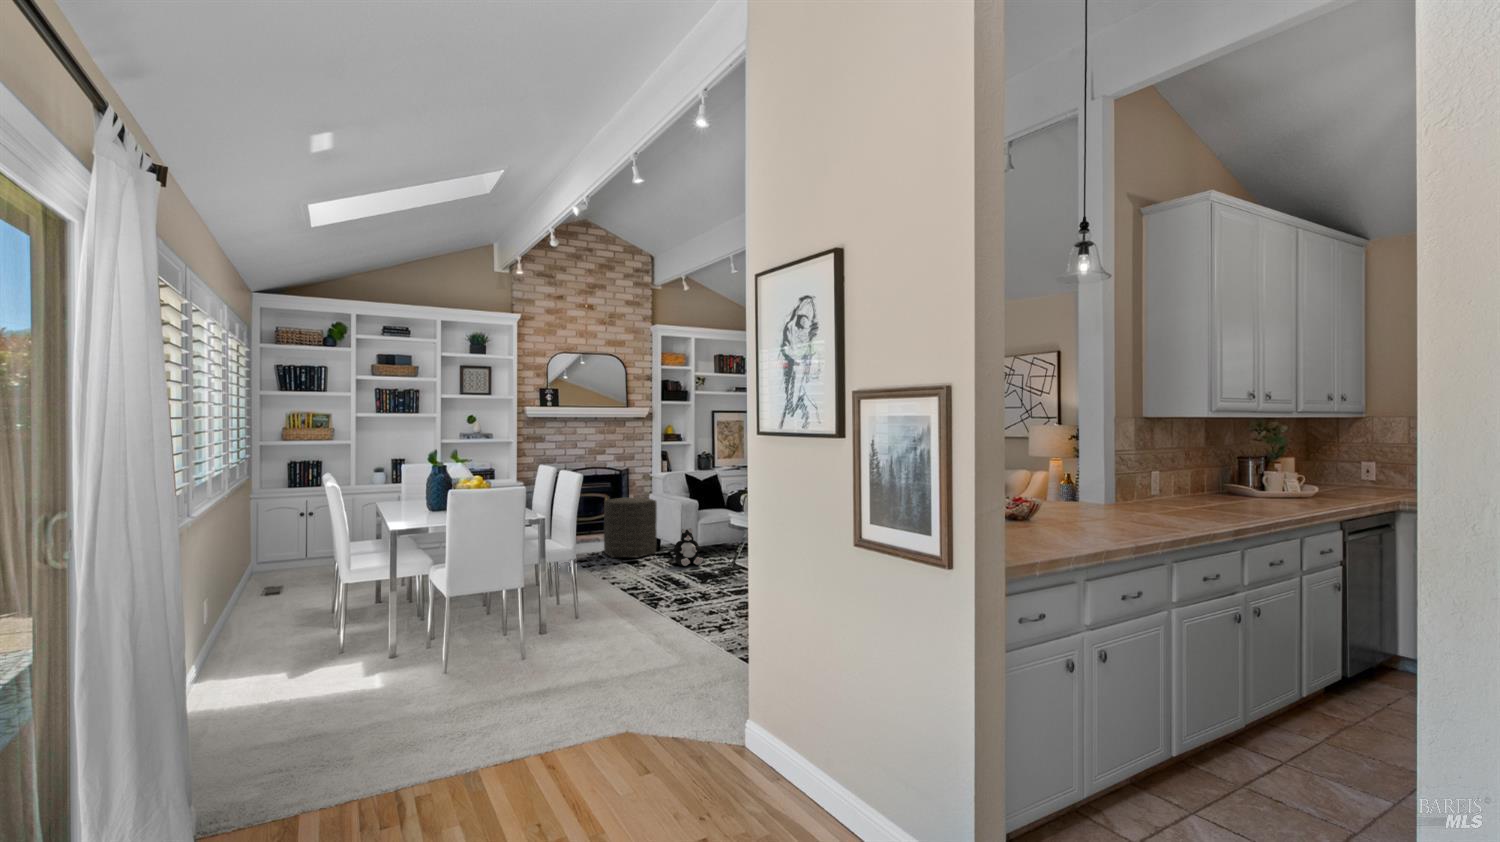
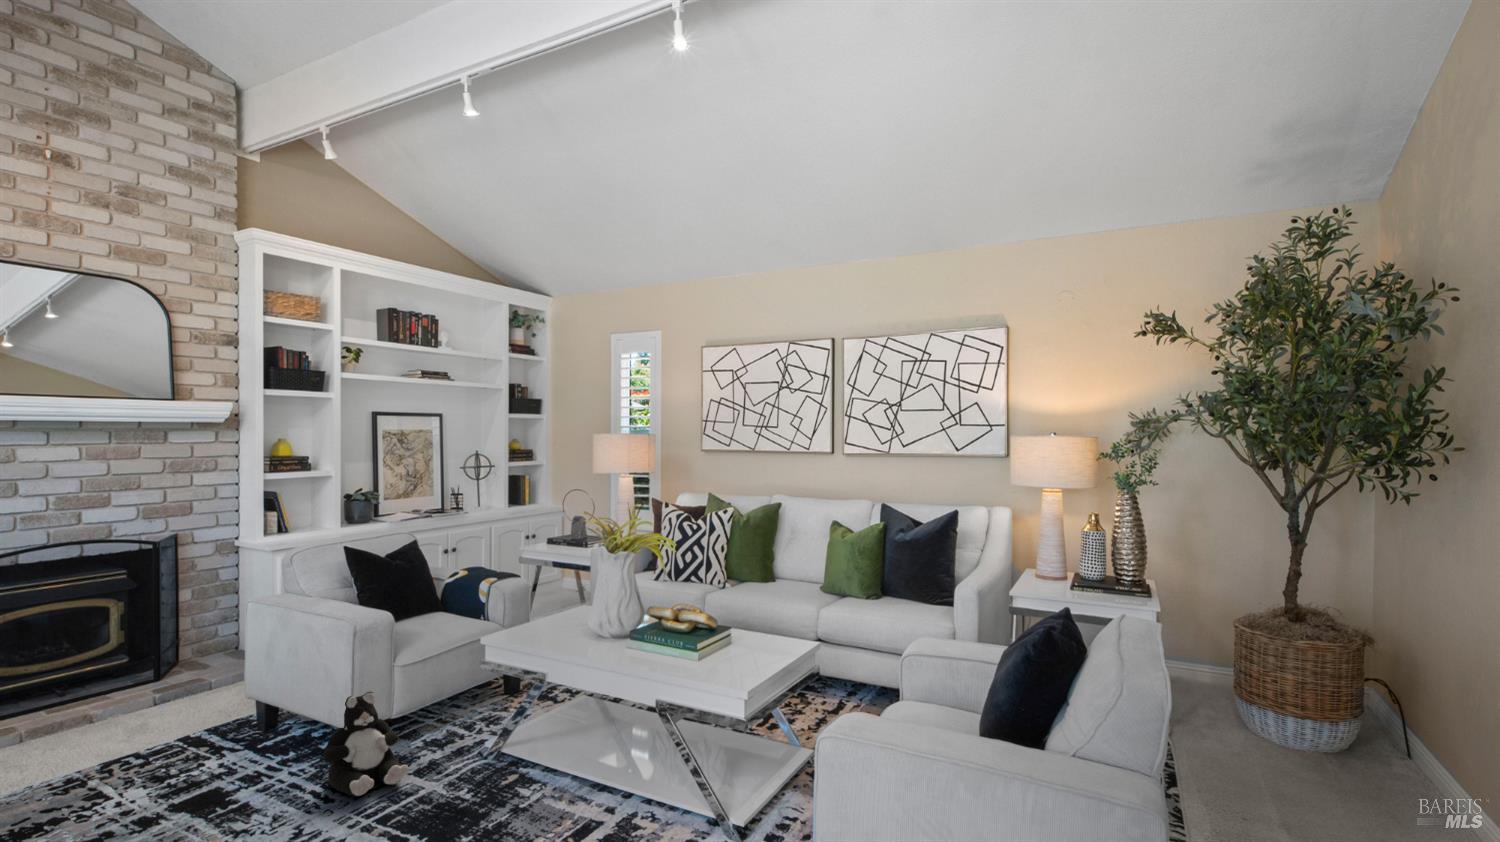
ottoman: present [604,498,657,558] -> none [104,617,266,796]

